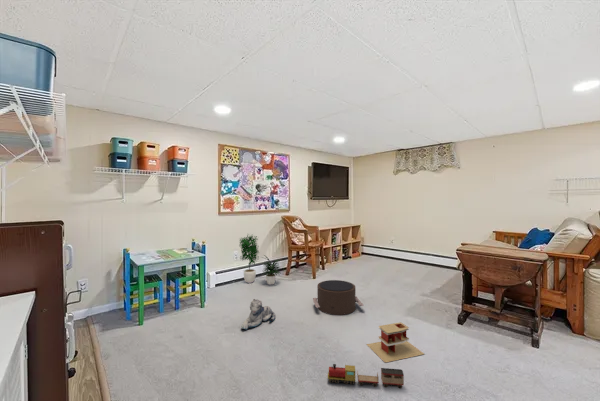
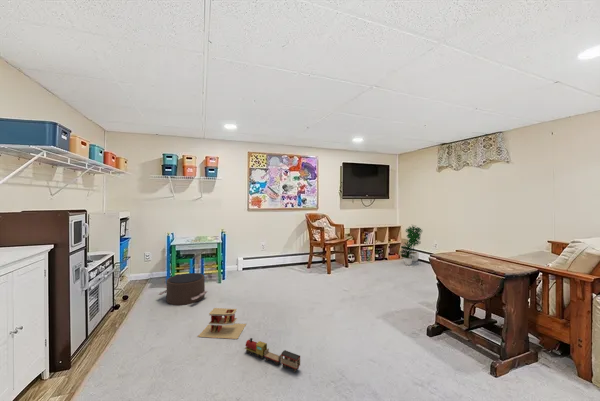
potted plant: present [240,235,280,285] -> present [400,226,422,265]
pouf: present [313,280,364,315] -> present [159,273,207,305]
plush toy: present [242,299,275,330] -> none [227,280,263,303]
toy house: present [367,322,424,362] -> present [198,308,246,339]

